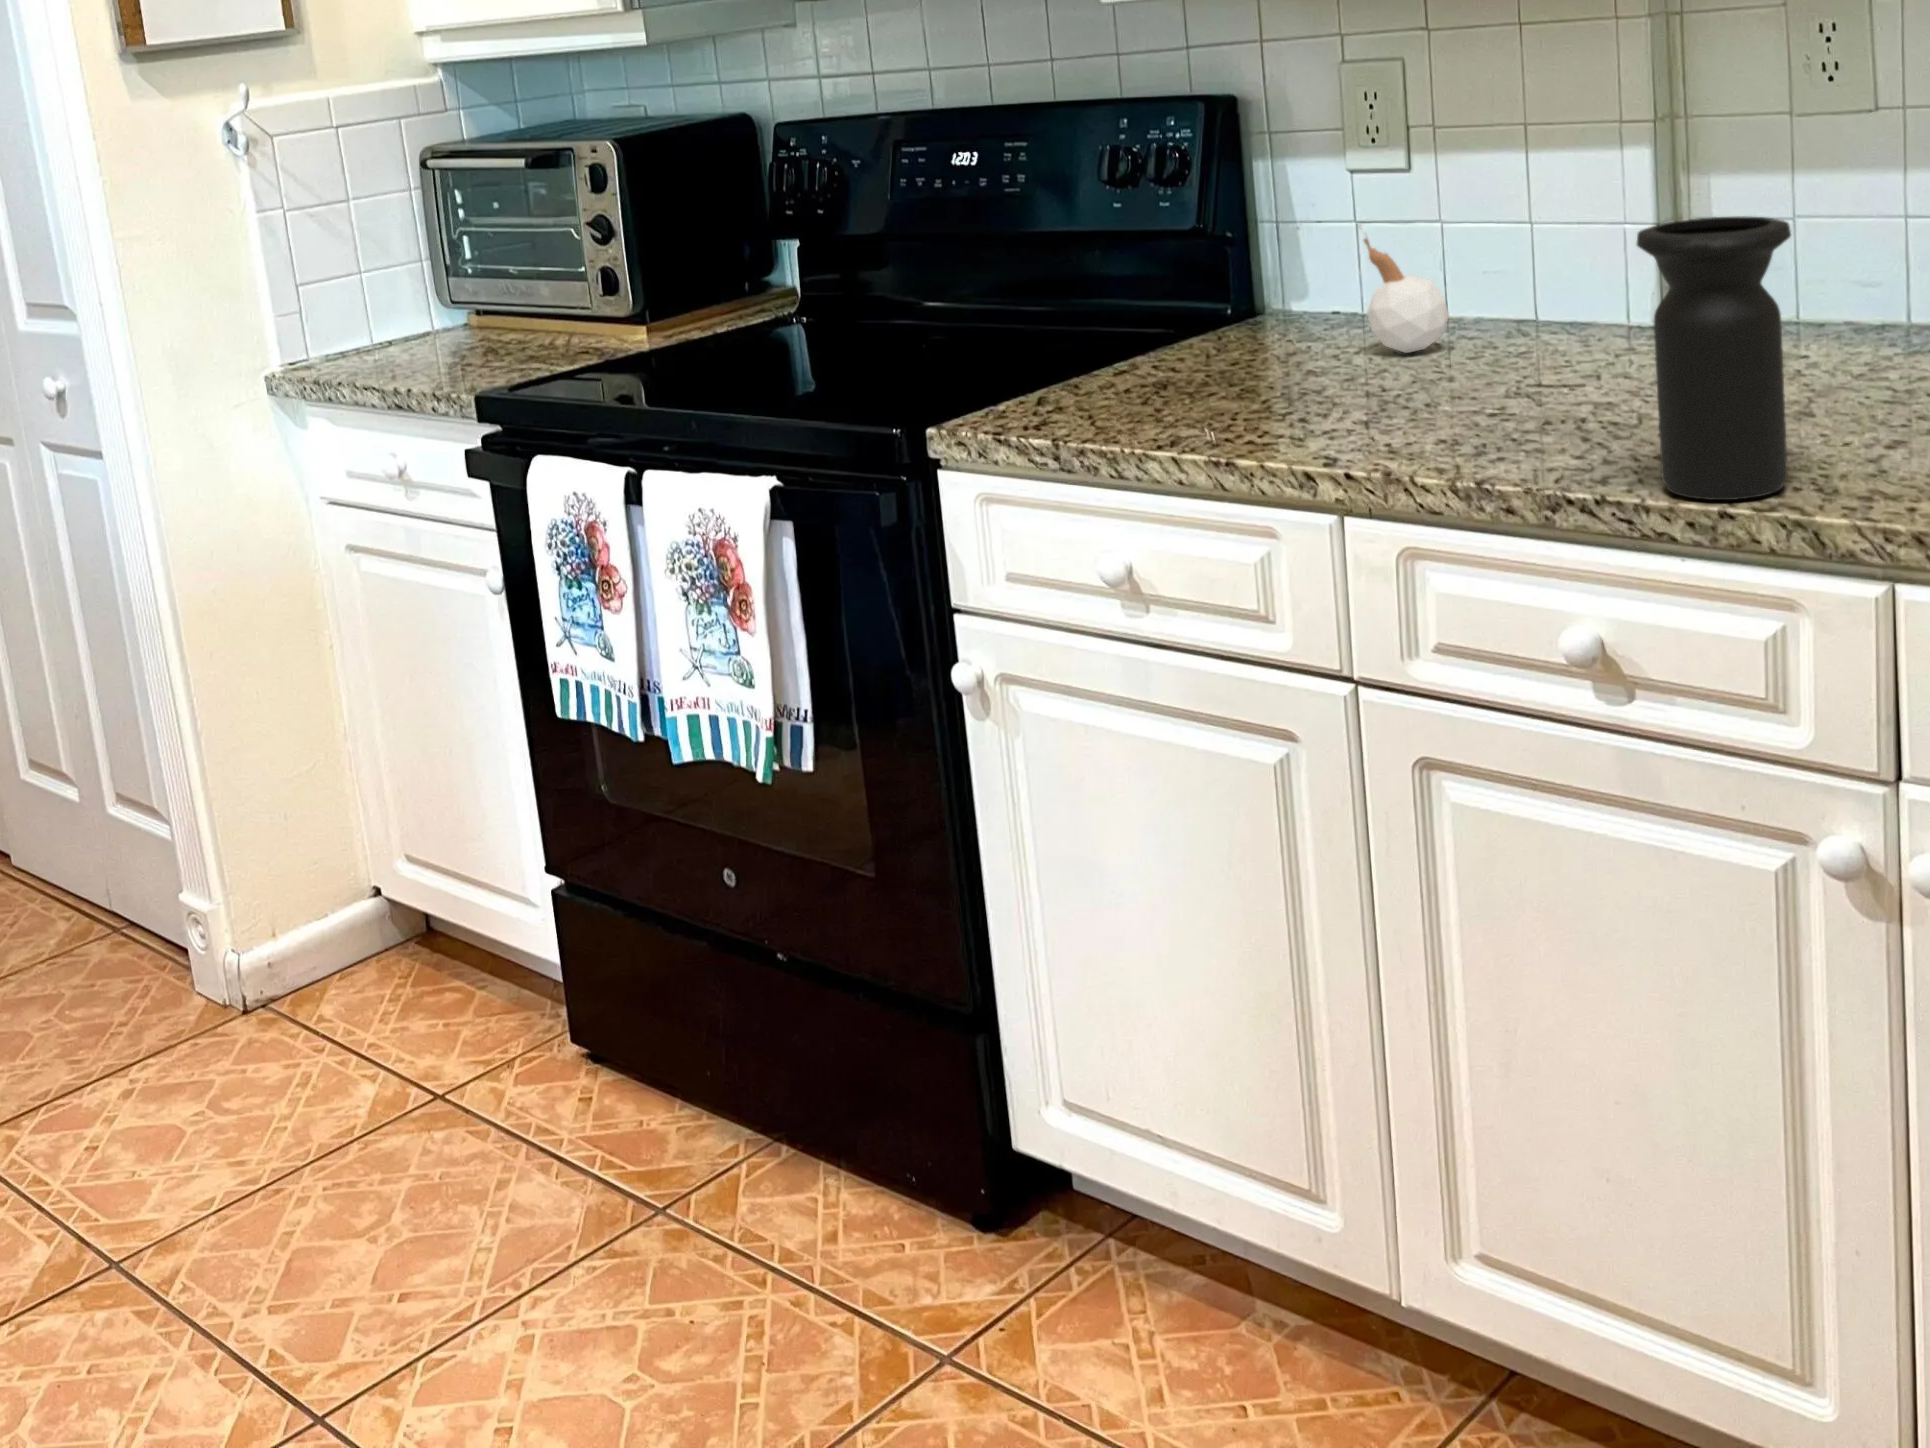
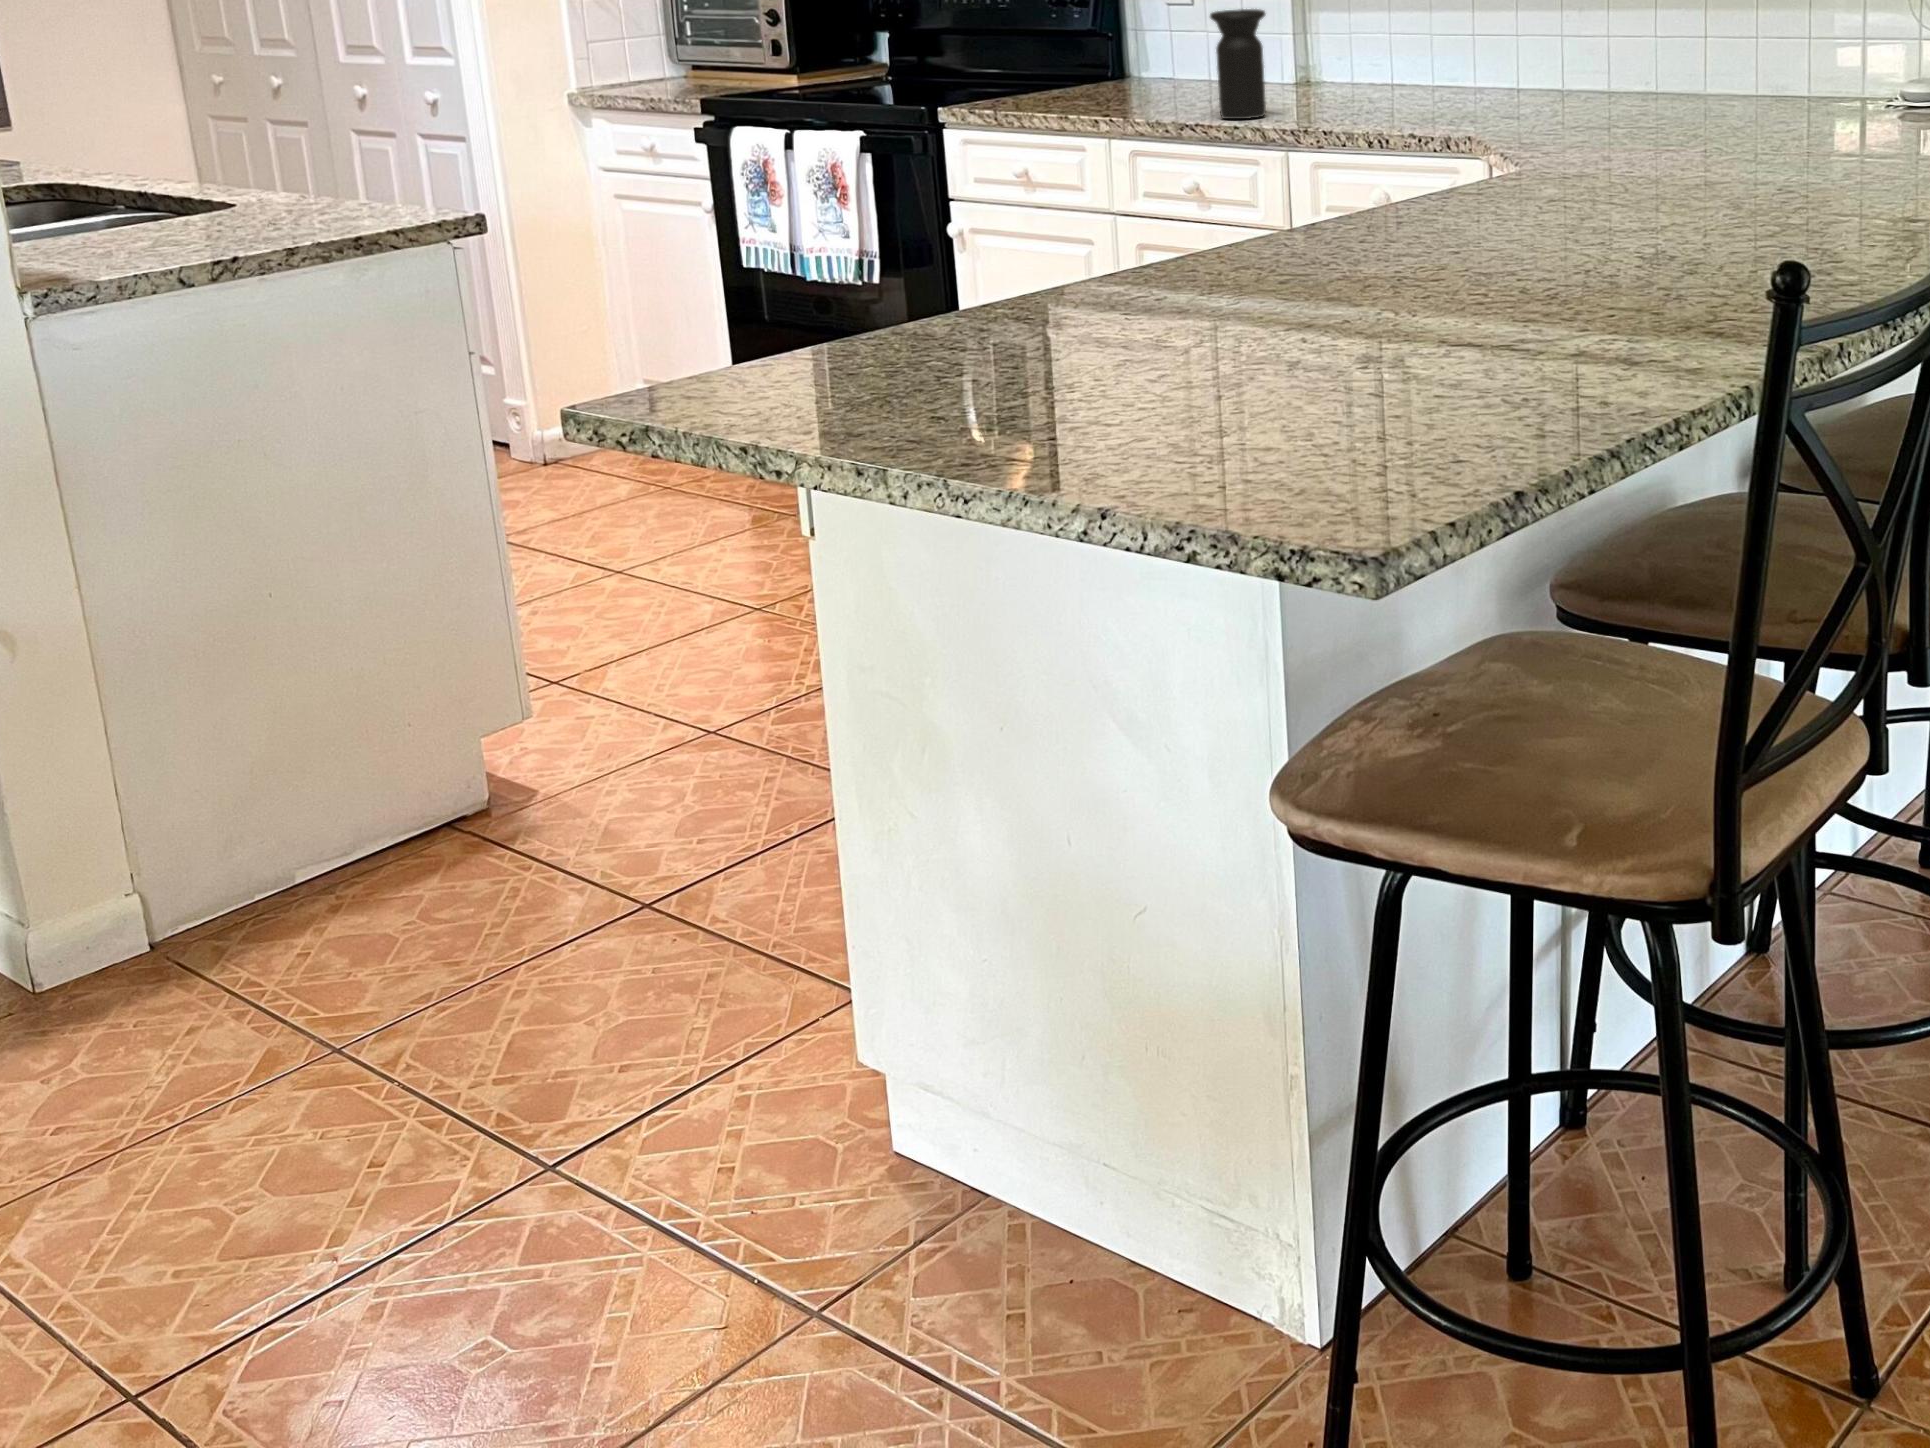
candle: present [1360,225,1449,353] -> none [1156,25,1197,89]

